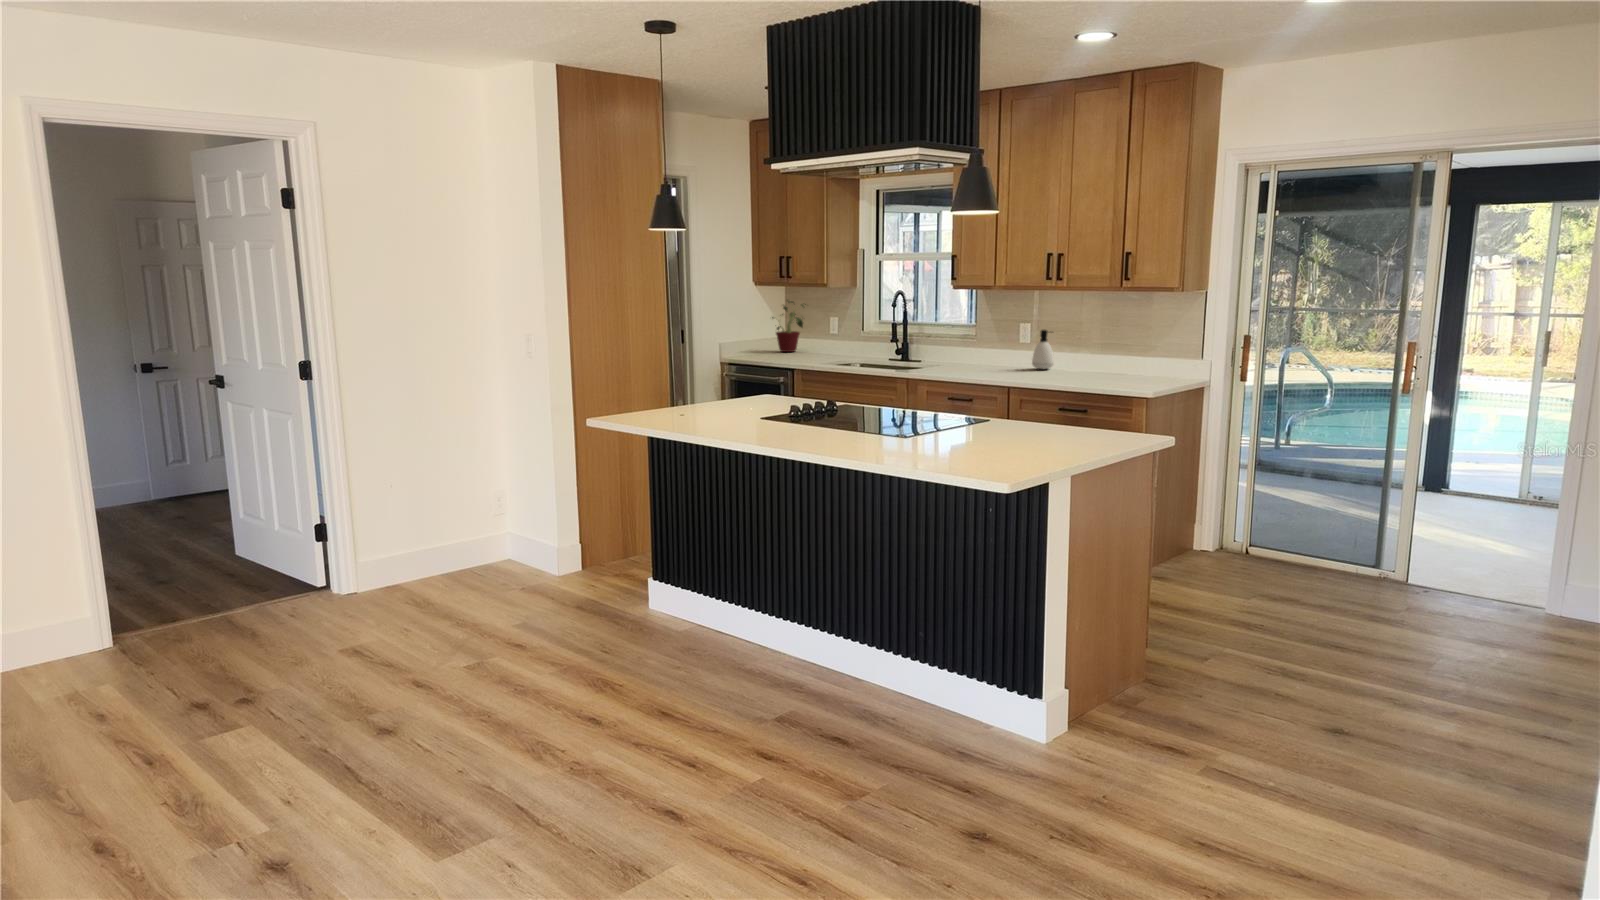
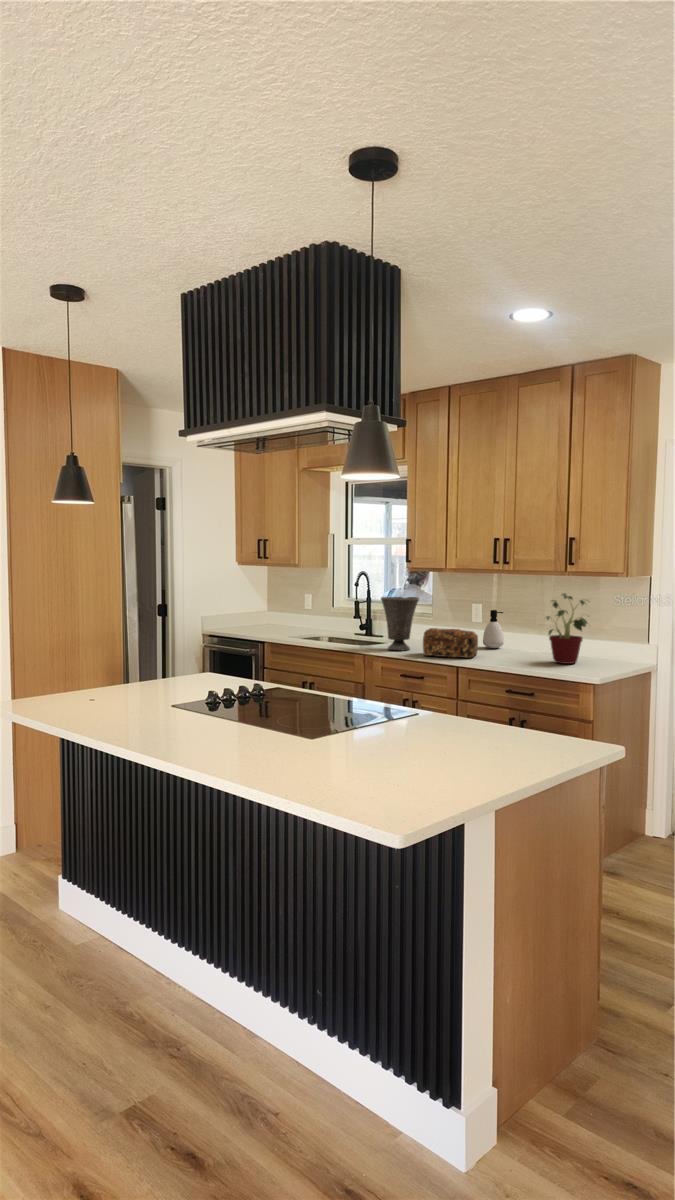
potted plant: present [772,300,806,352] -> present [546,593,589,664]
vase: none [927,317,967,373] -> present [381,597,419,650]
bread loaf: none [973,349,1029,378] -> present [423,628,478,658]

